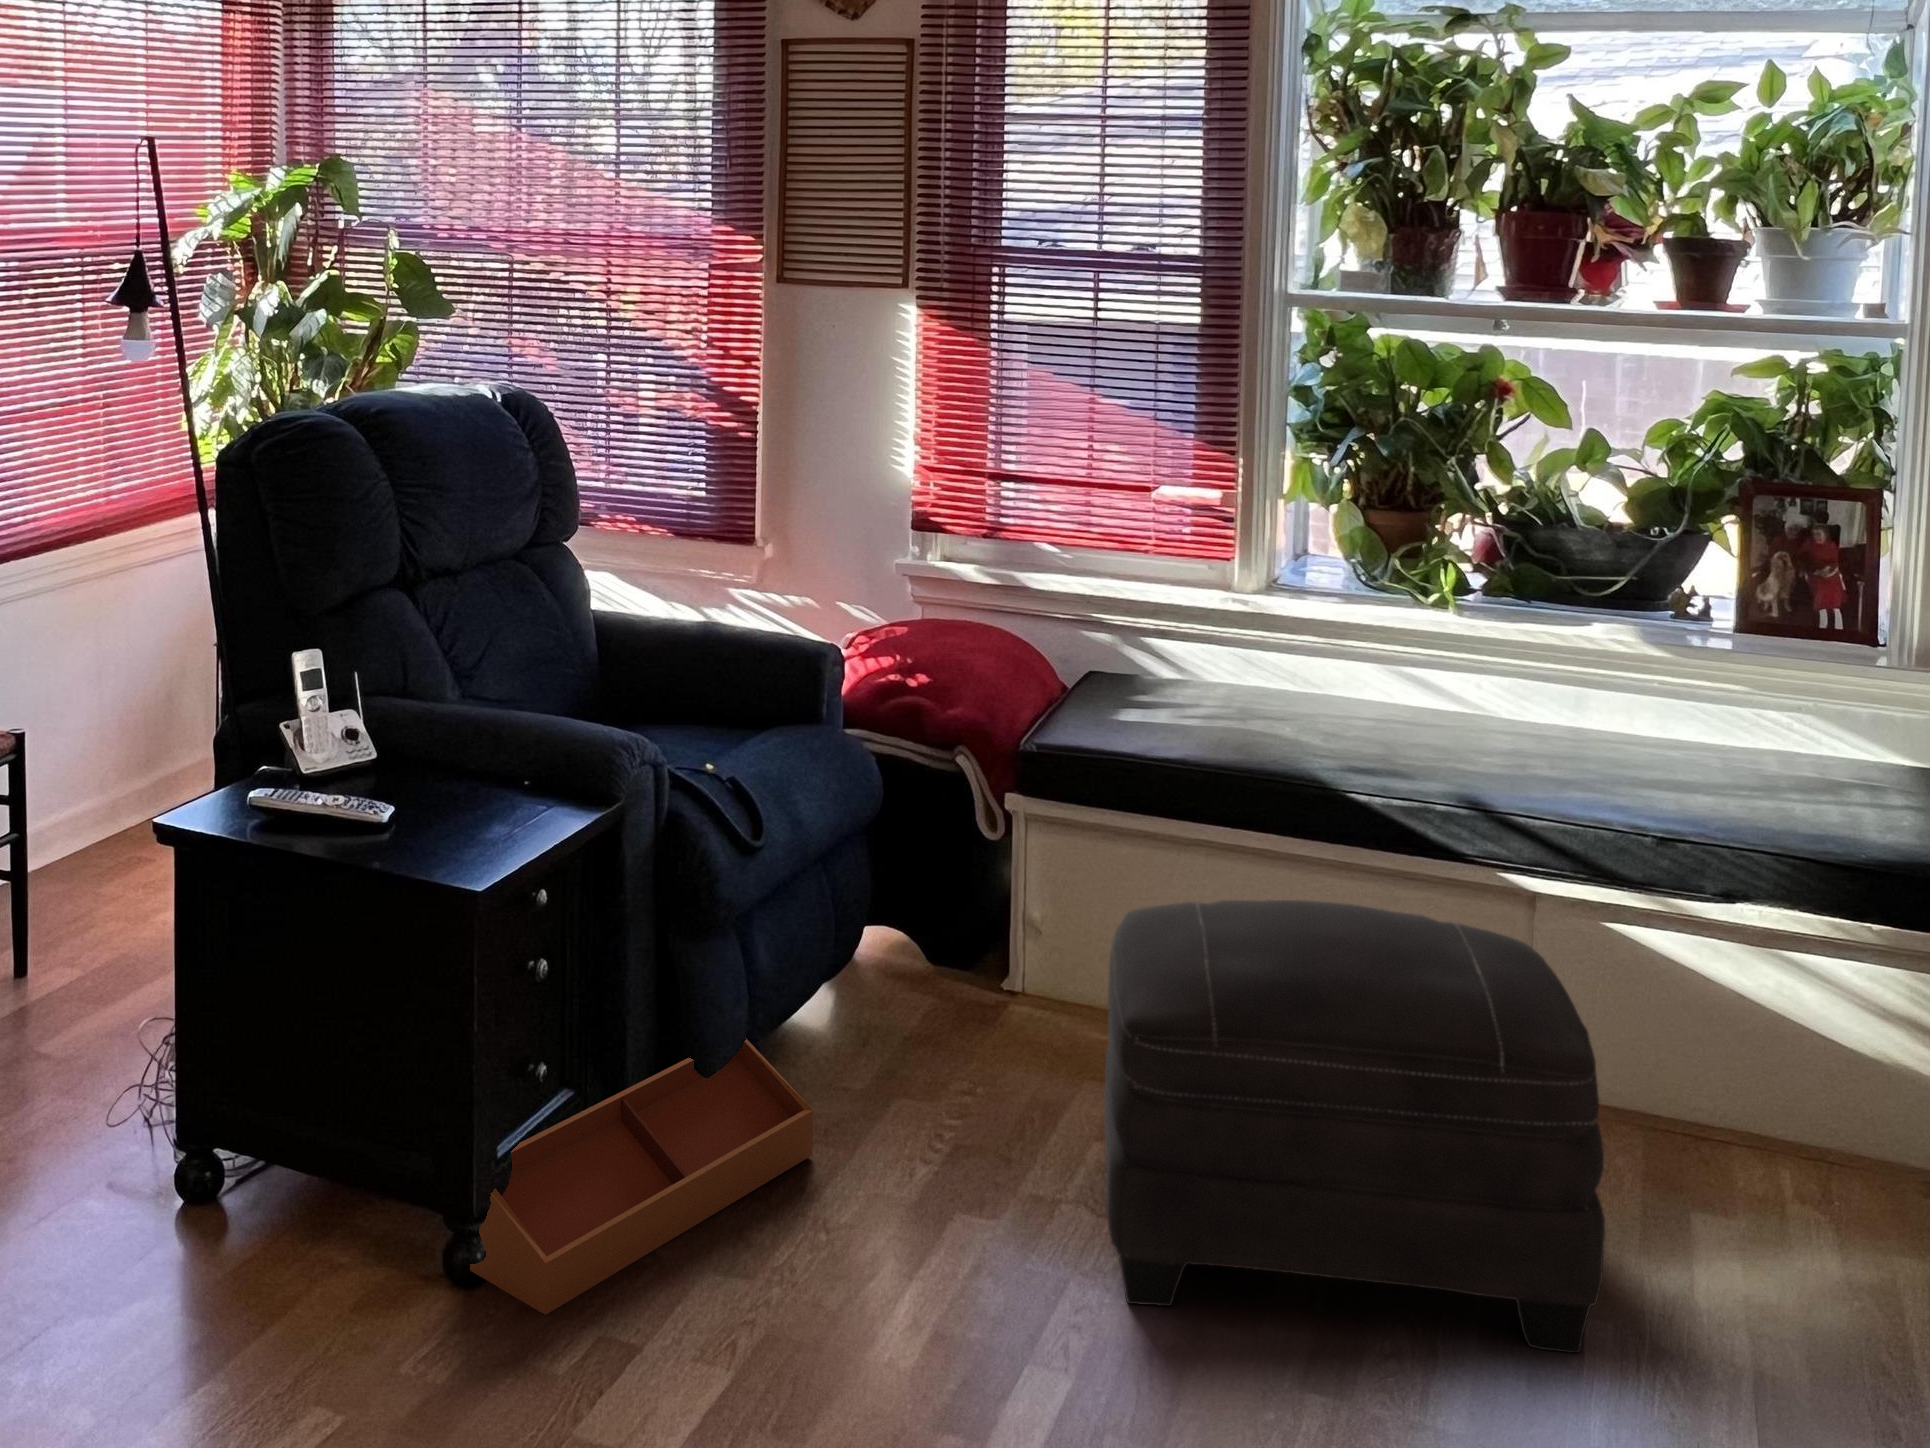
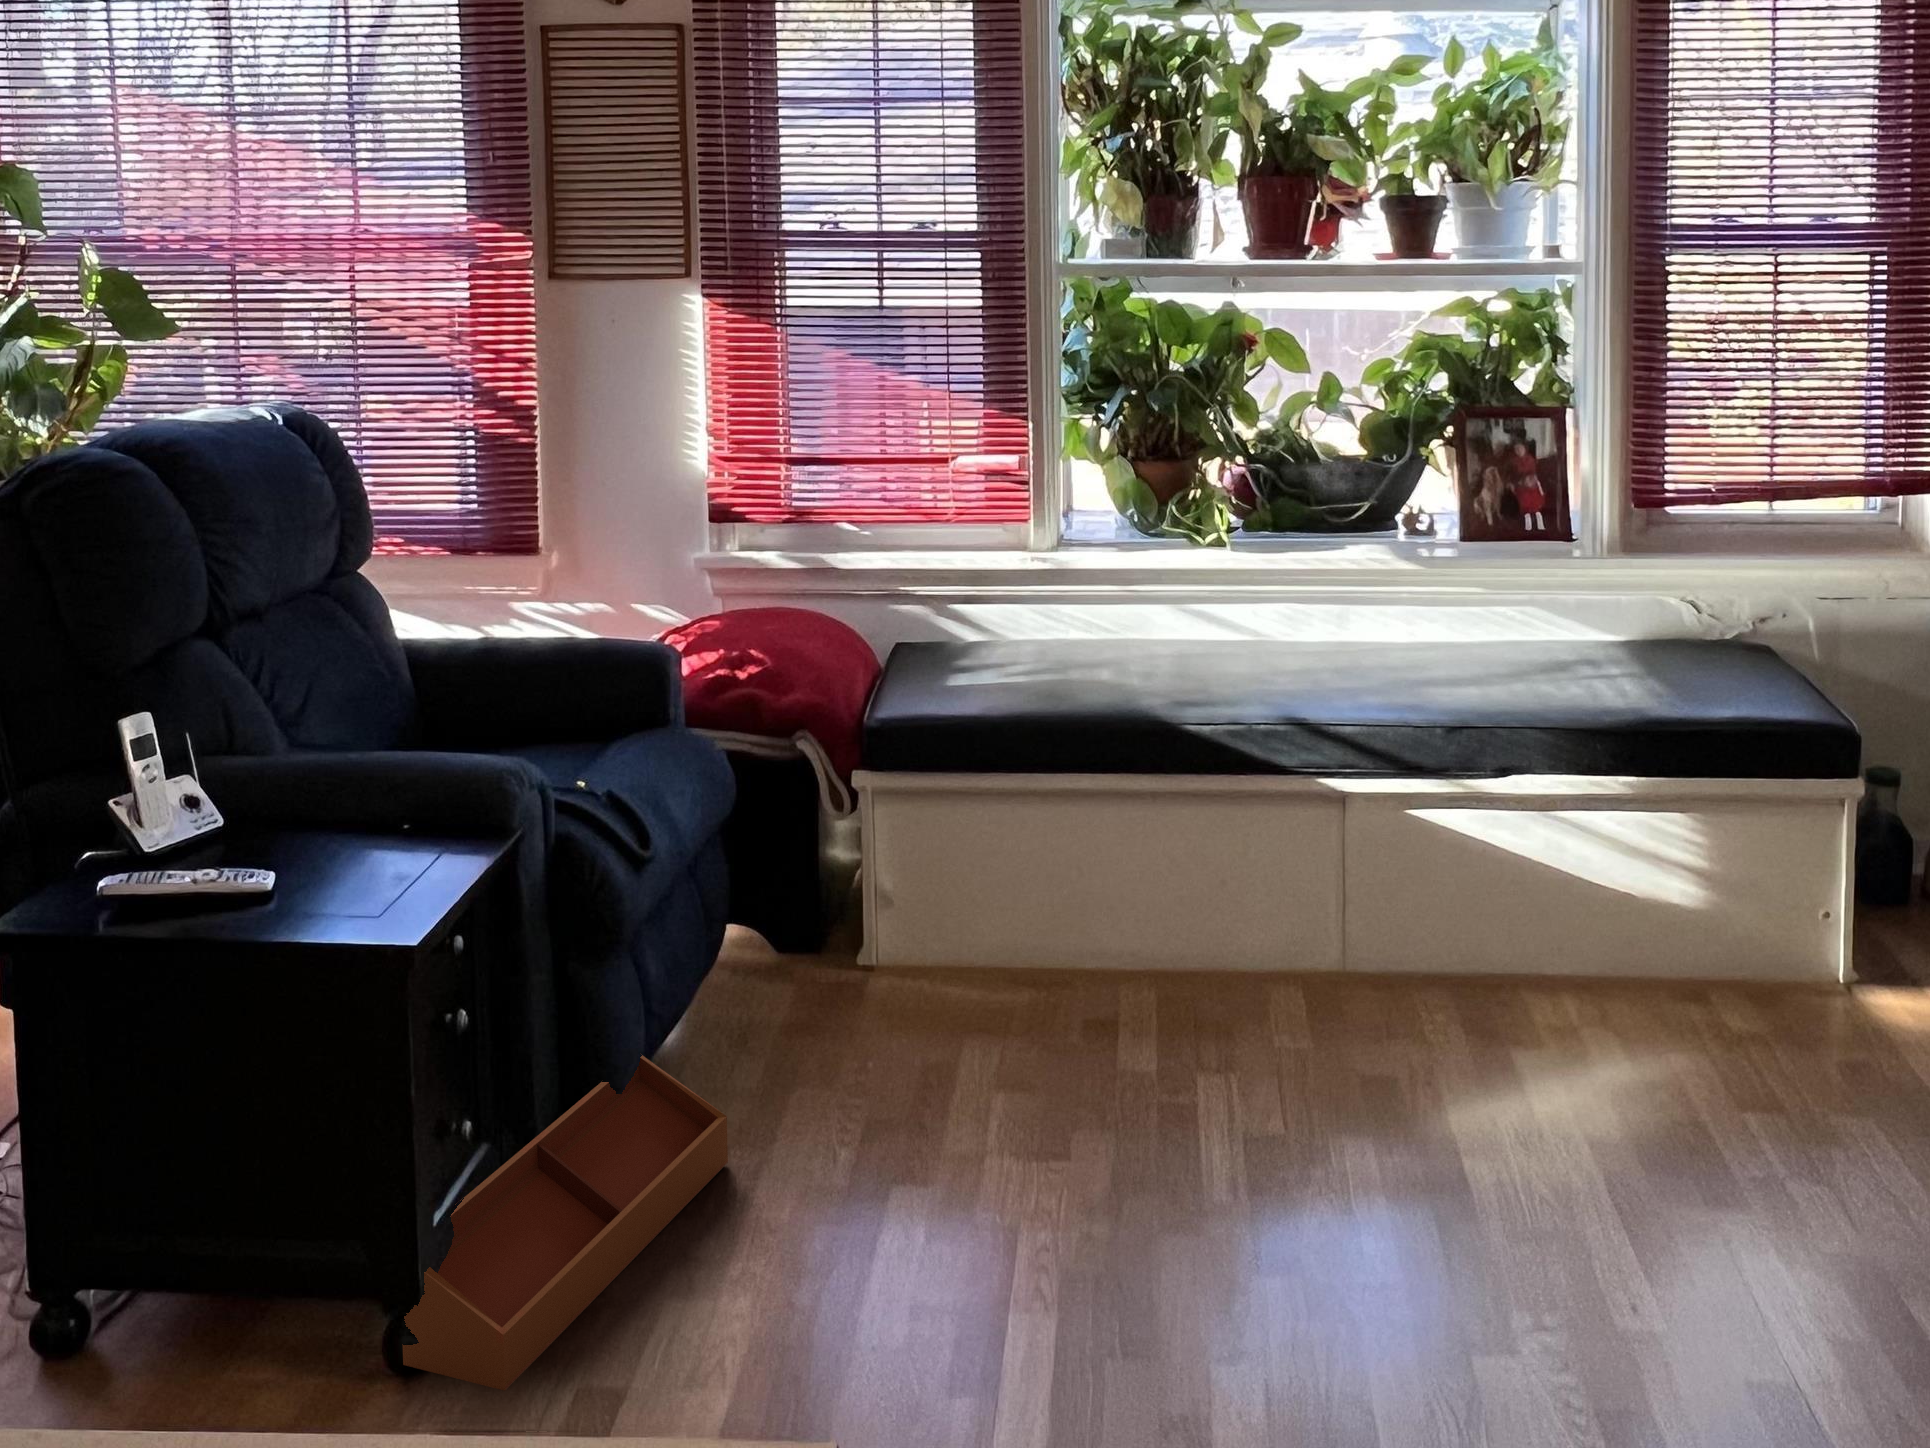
ottoman: present [1104,900,1605,1353] -> none [1008,821,1482,1236]

